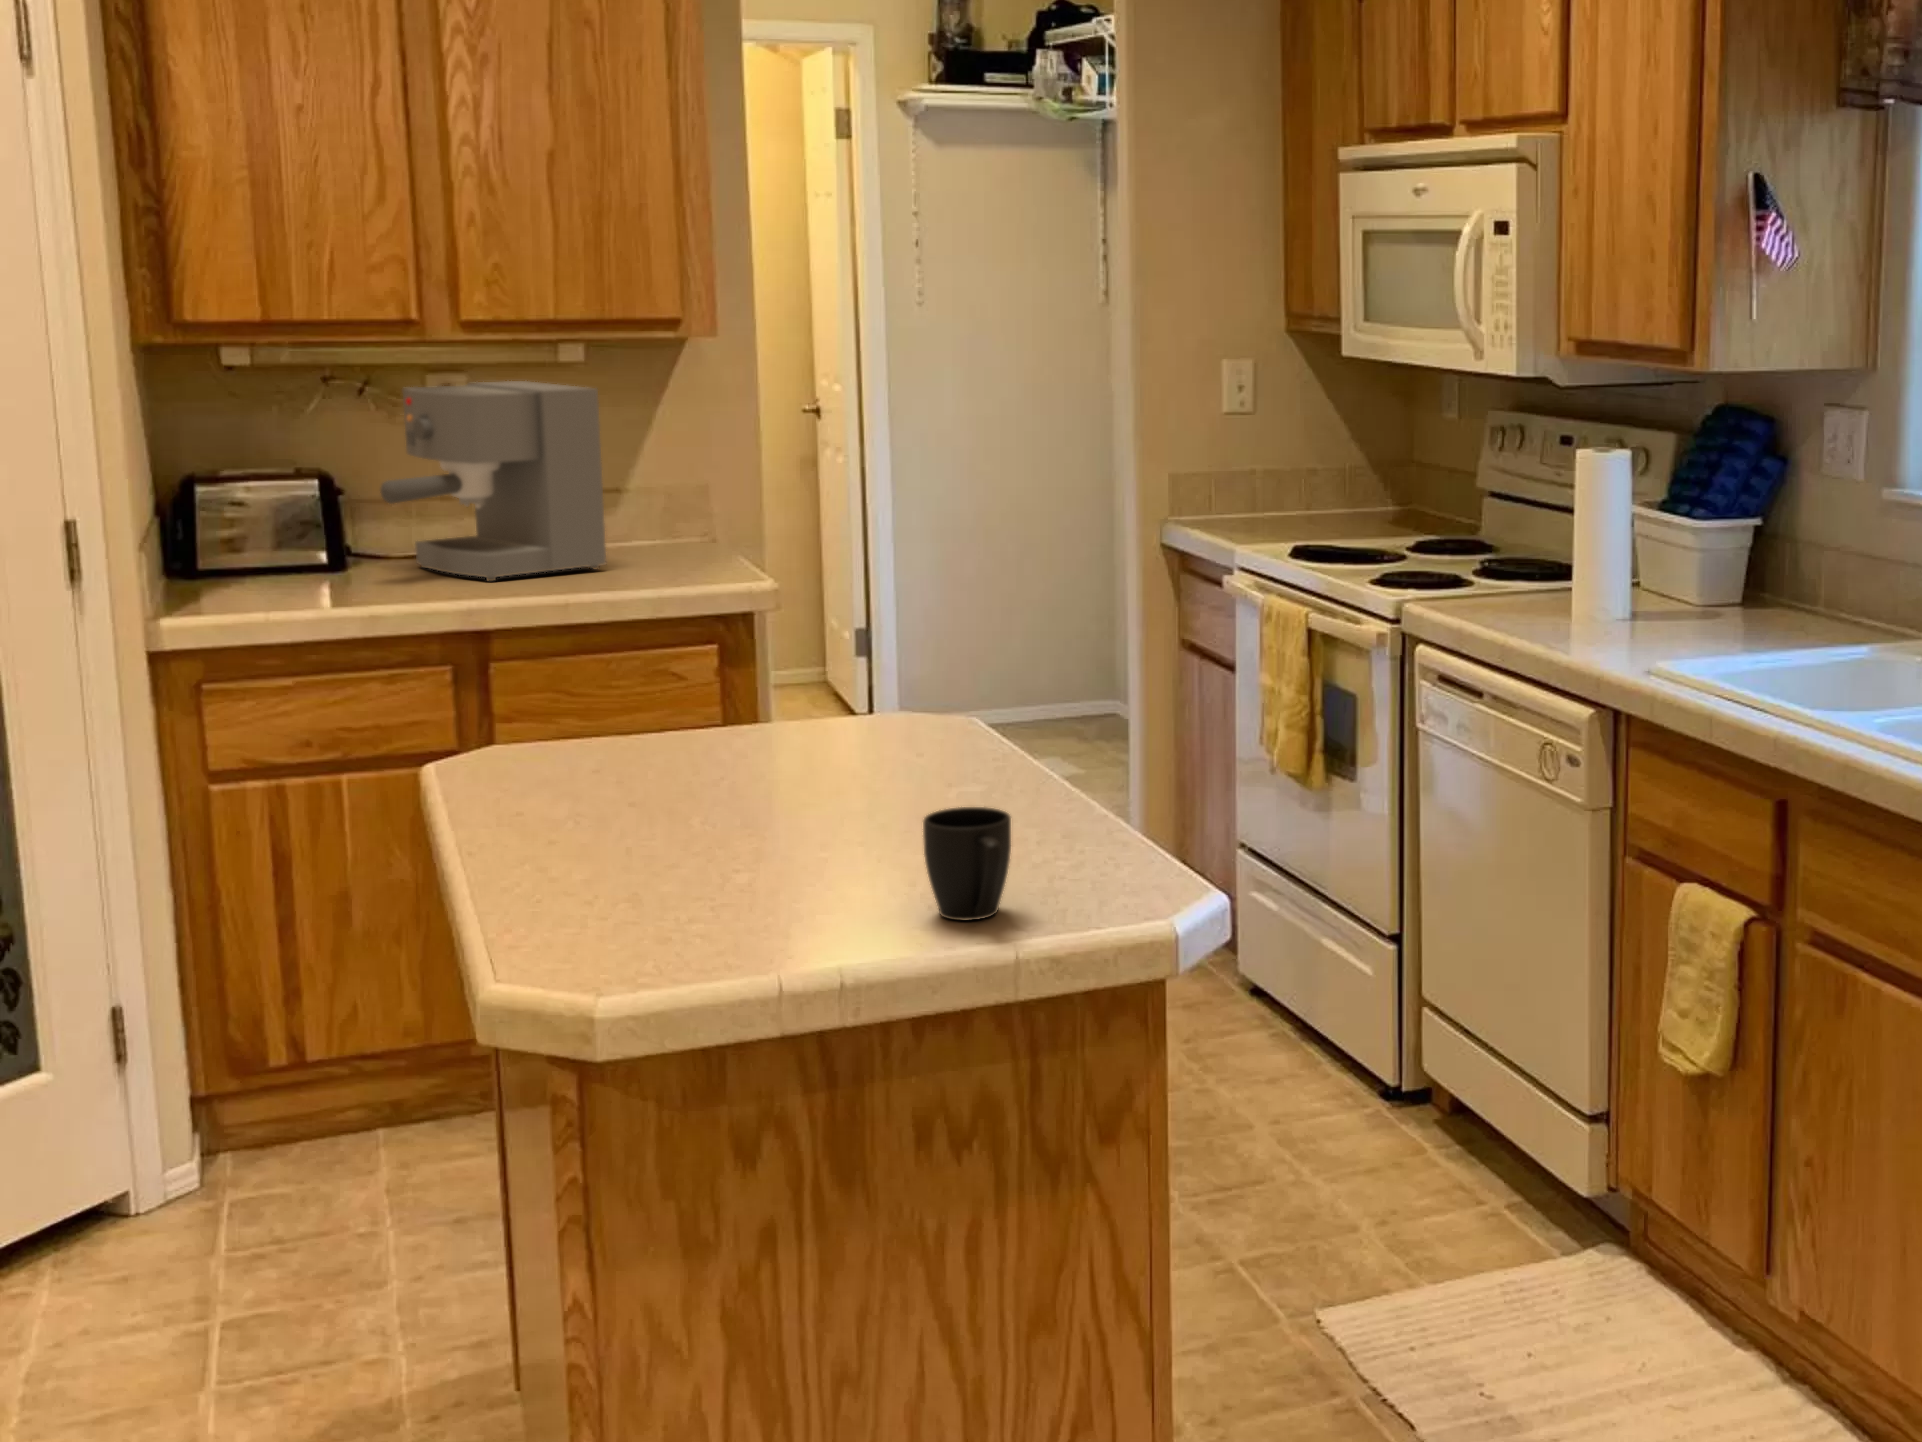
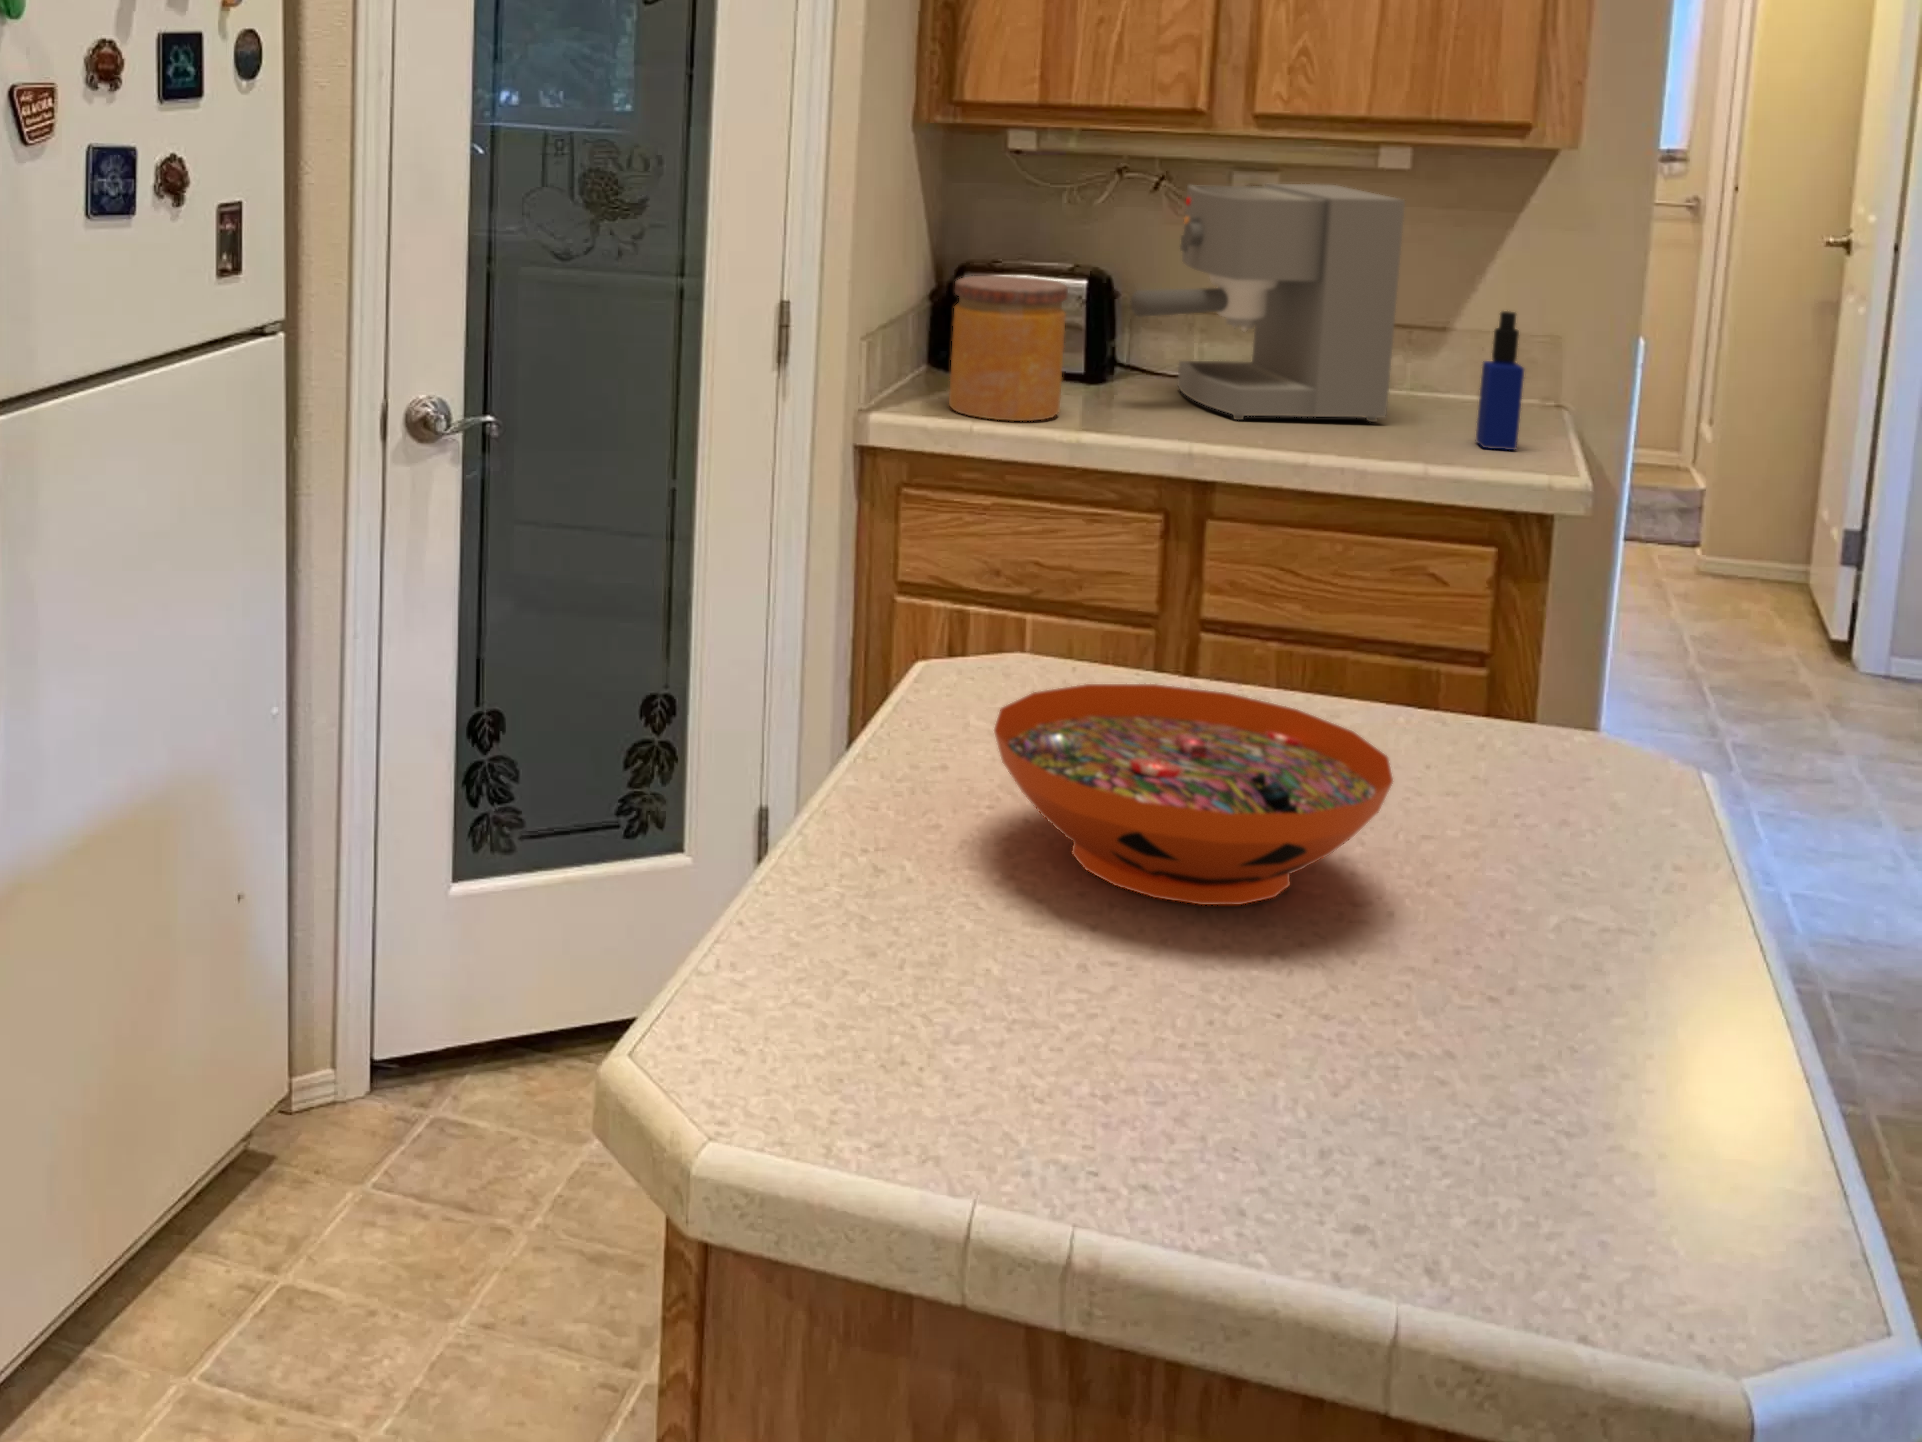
bottle: none [678,469,713,576] -> present [1476,311,1524,450]
jar: none [218,478,340,608] -> present [949,276,1068,421]
decorative bowl: none [601,715,872,843] -> present [994,684,1393,905]
mug: present [923,807,1011,921] -> none [1292,976,1459,1197]

